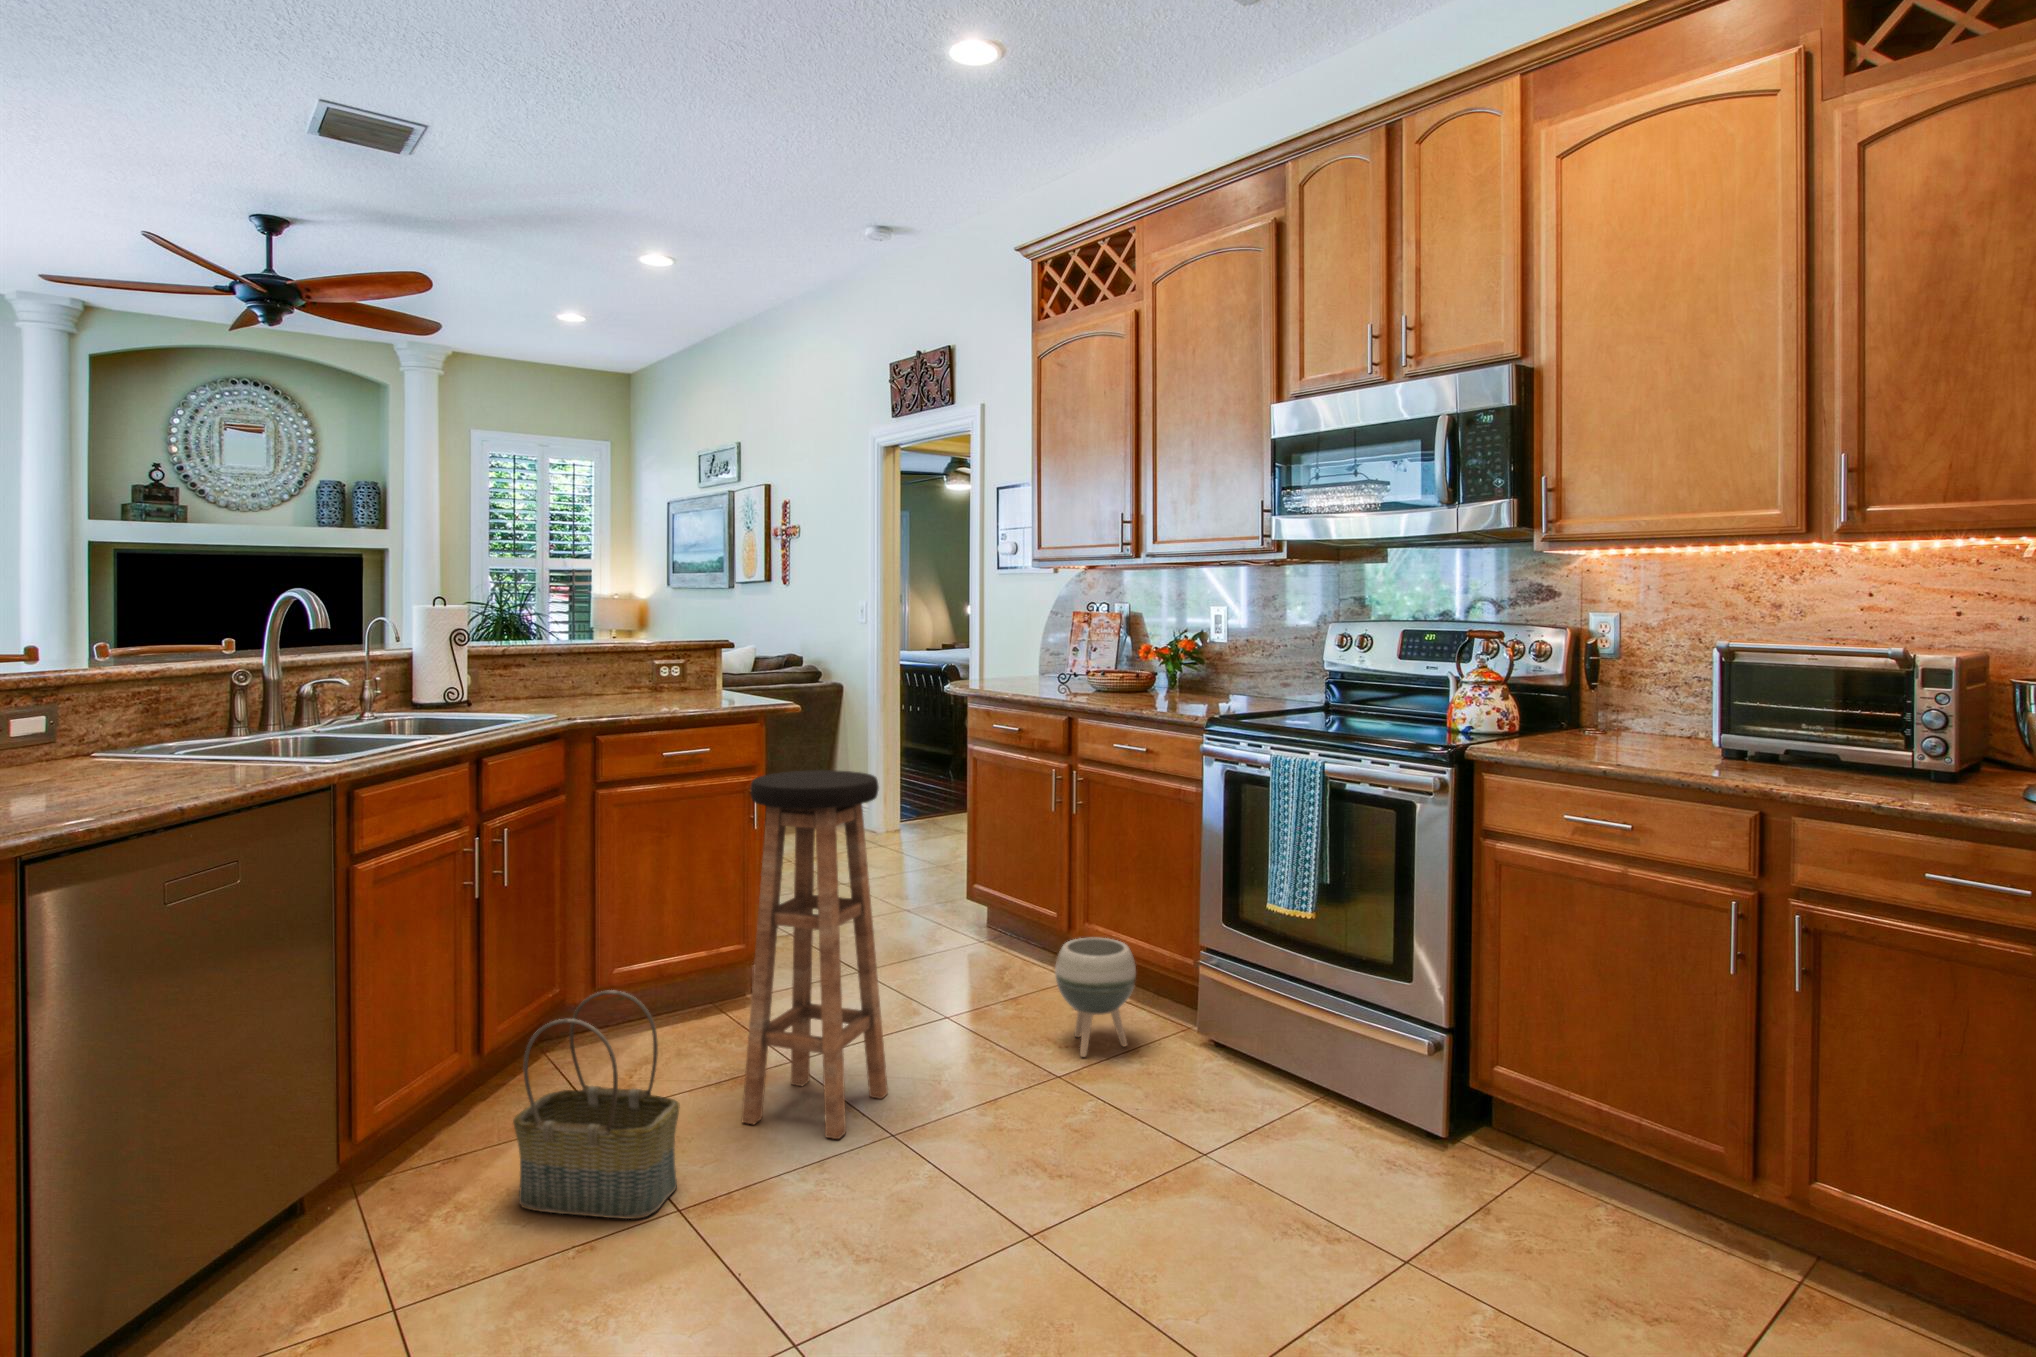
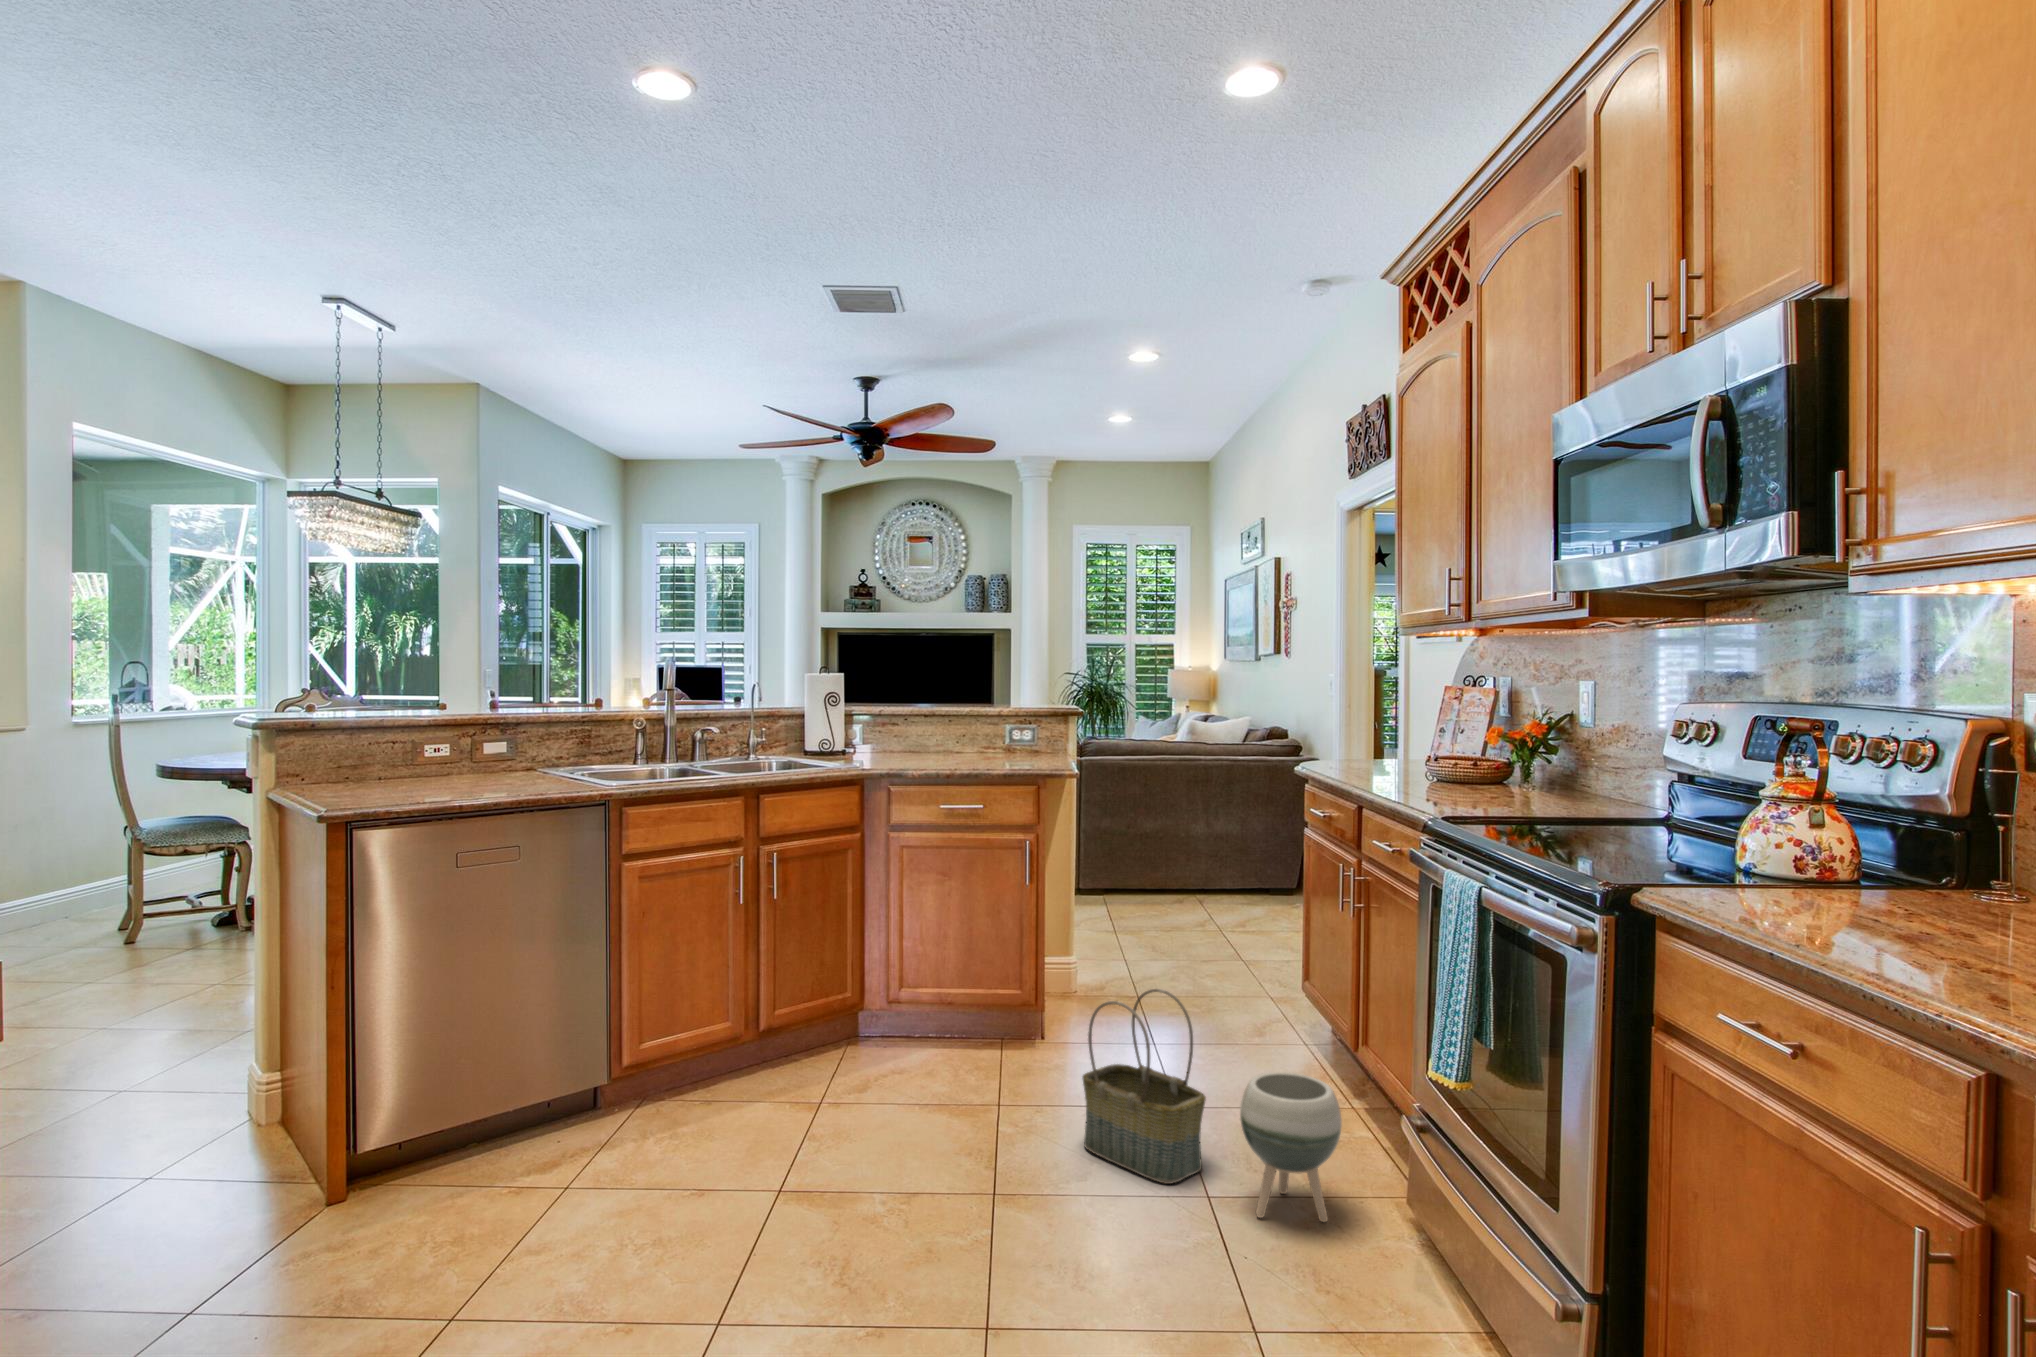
bar stool: present [742,770,888,1139] -> none [877,833,1023,1213]
basket: present [513,990,680,1219] -> present [1082,989,1206,1184]

